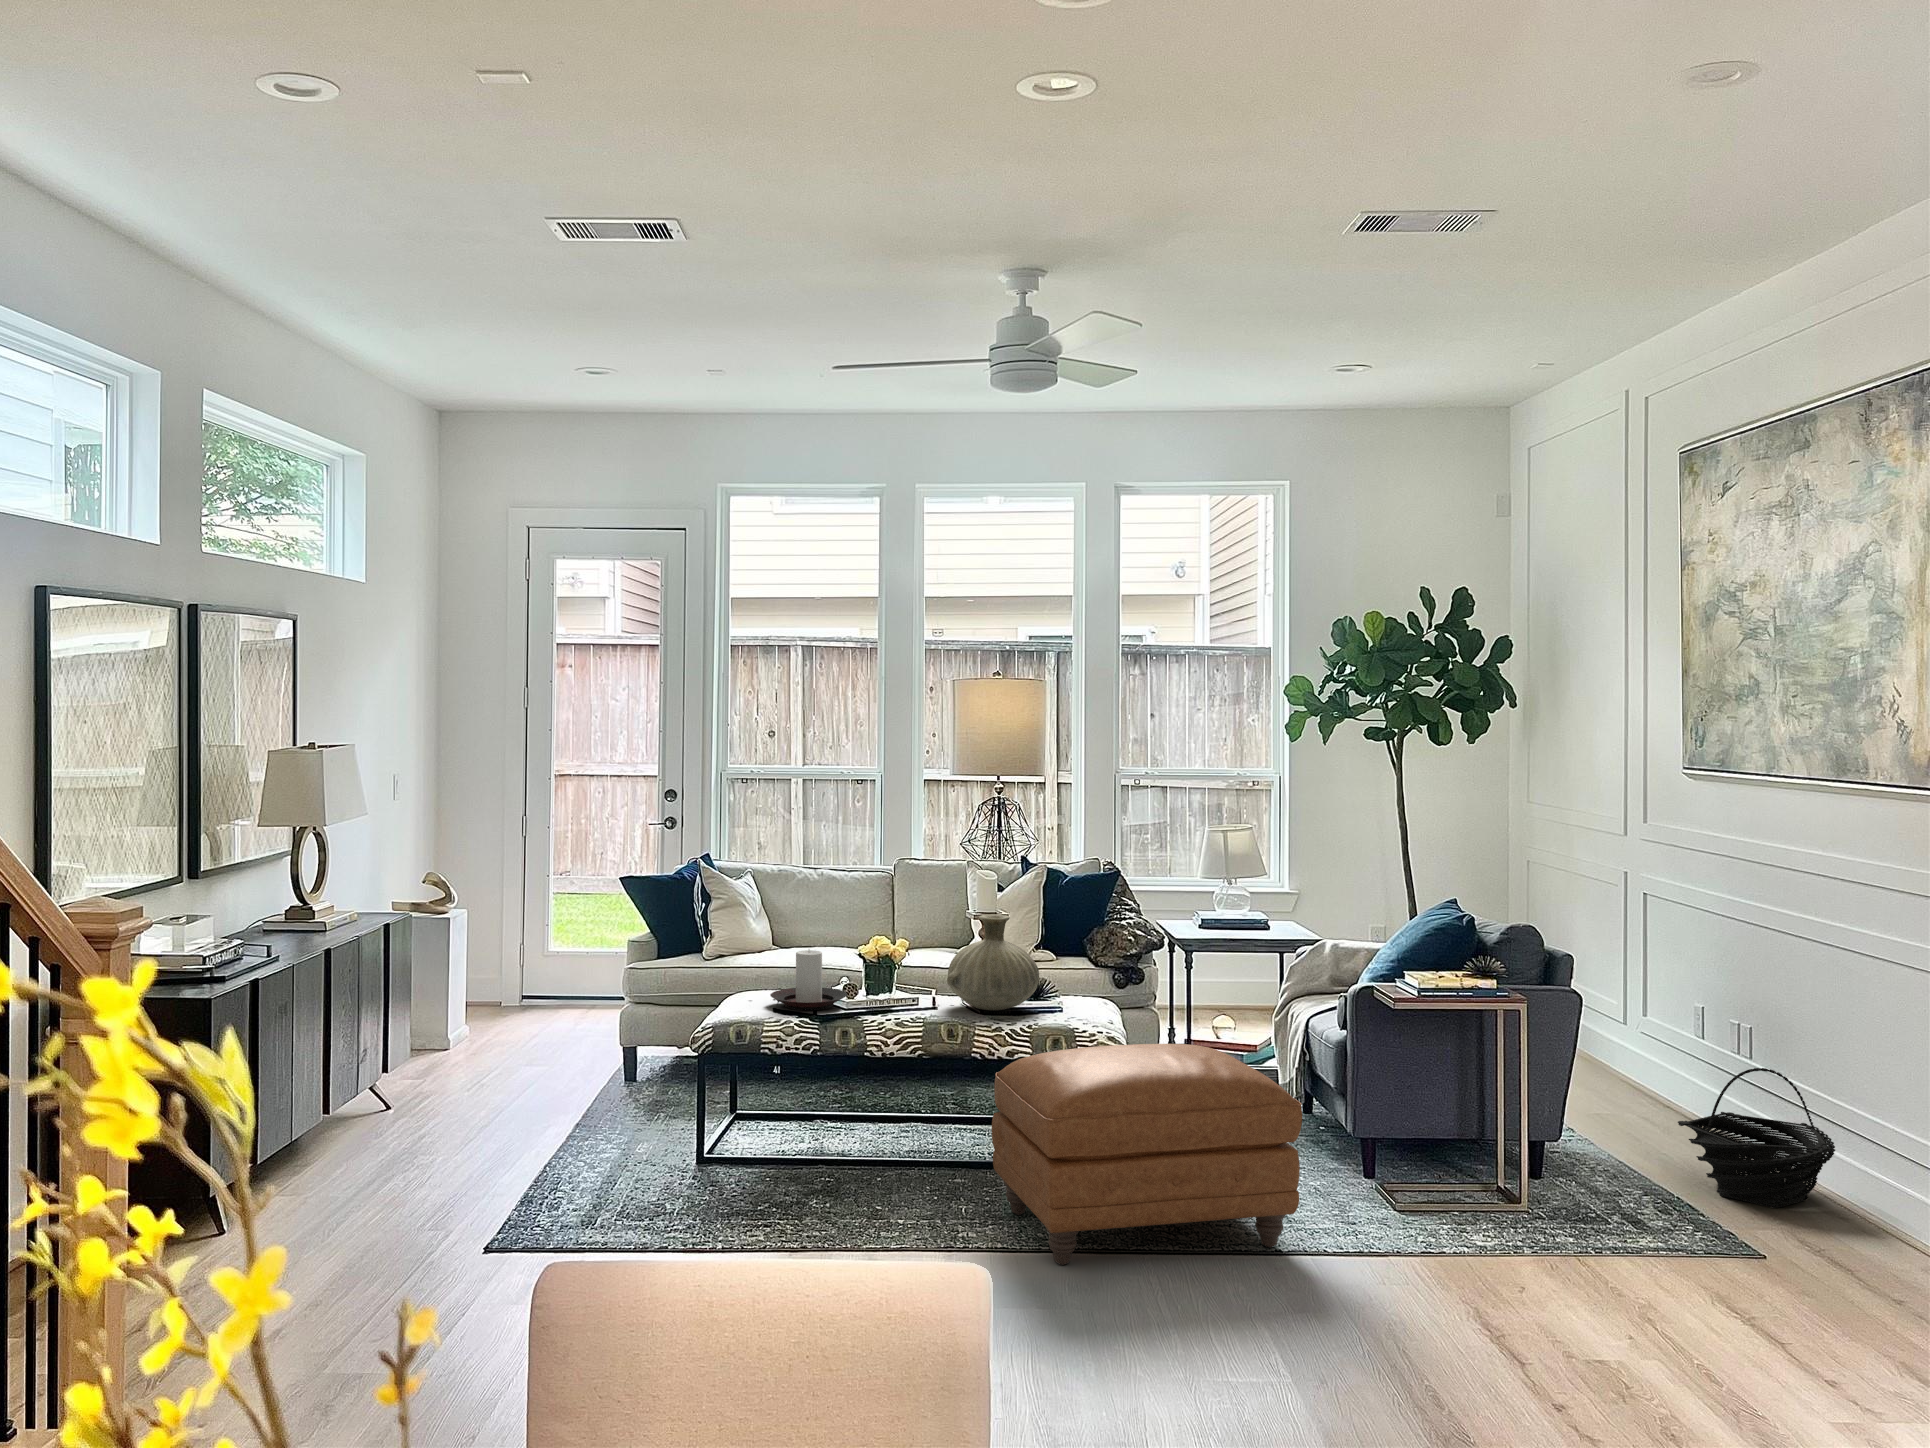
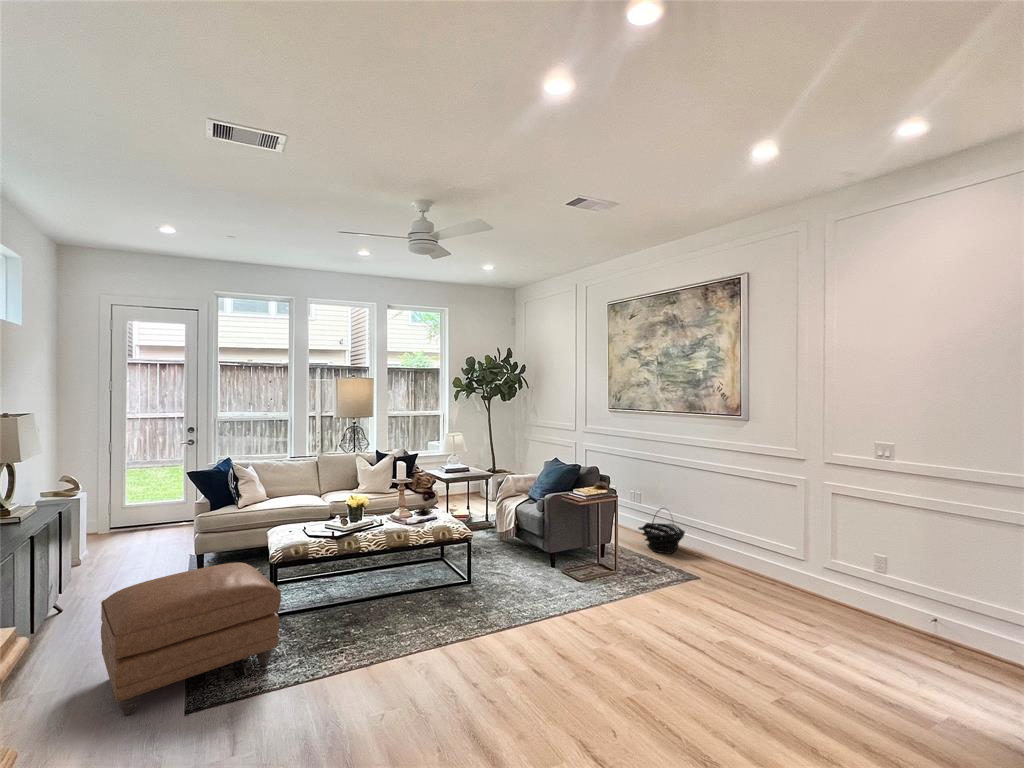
vase: present [947,915,1039,1010] -> none [386,480,425,522]
candle holder: present [770,950,847,1010] -> none [304,505,342,535]
ottoman: present [992,1044,1302,1265] -> present [101,563,281,715]

